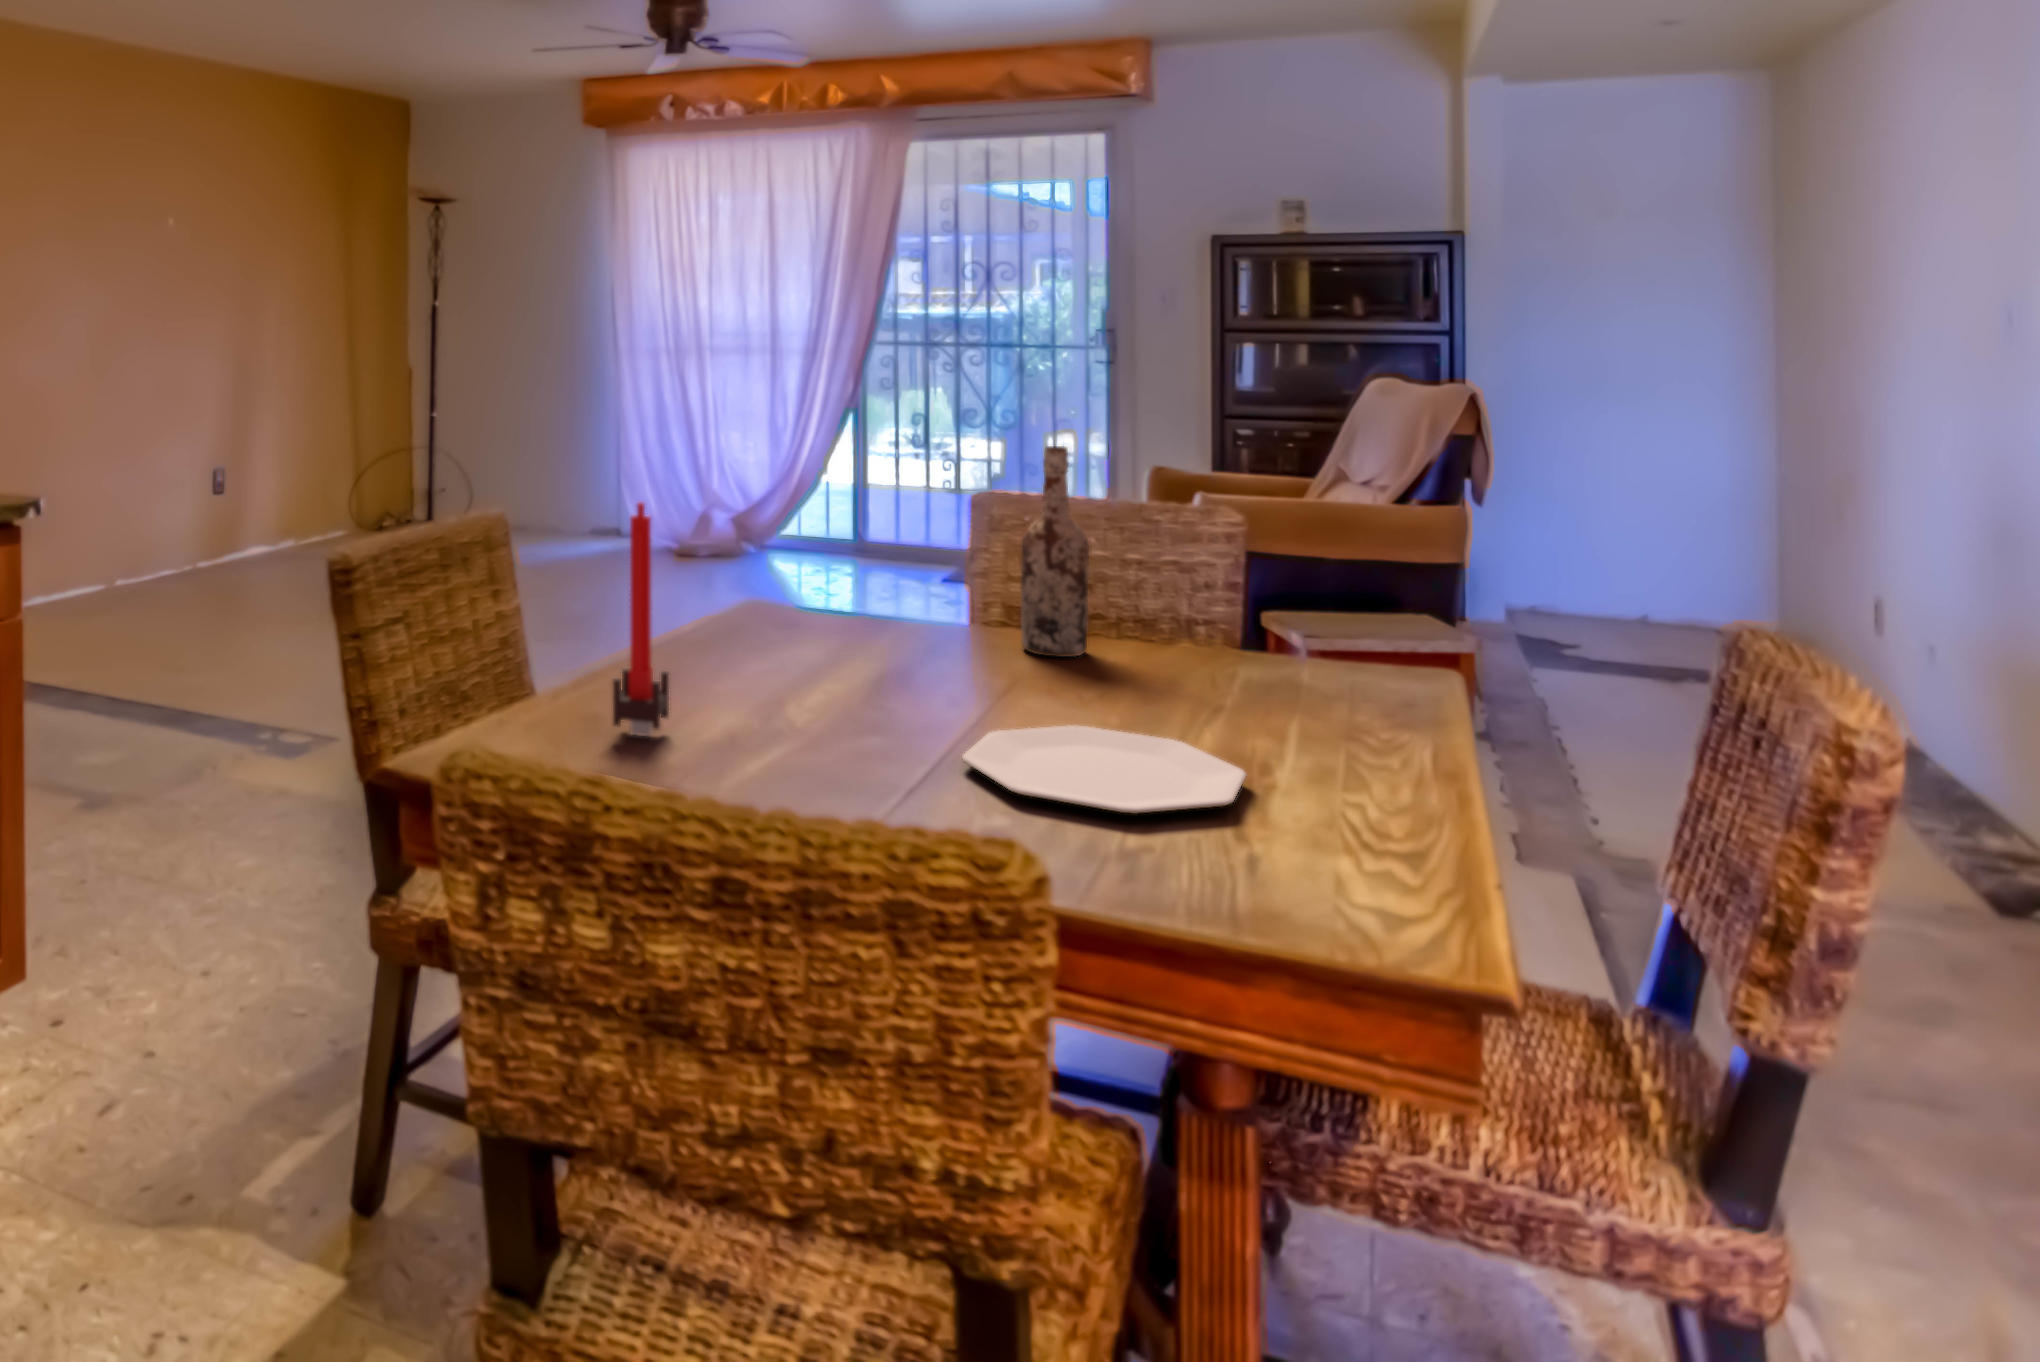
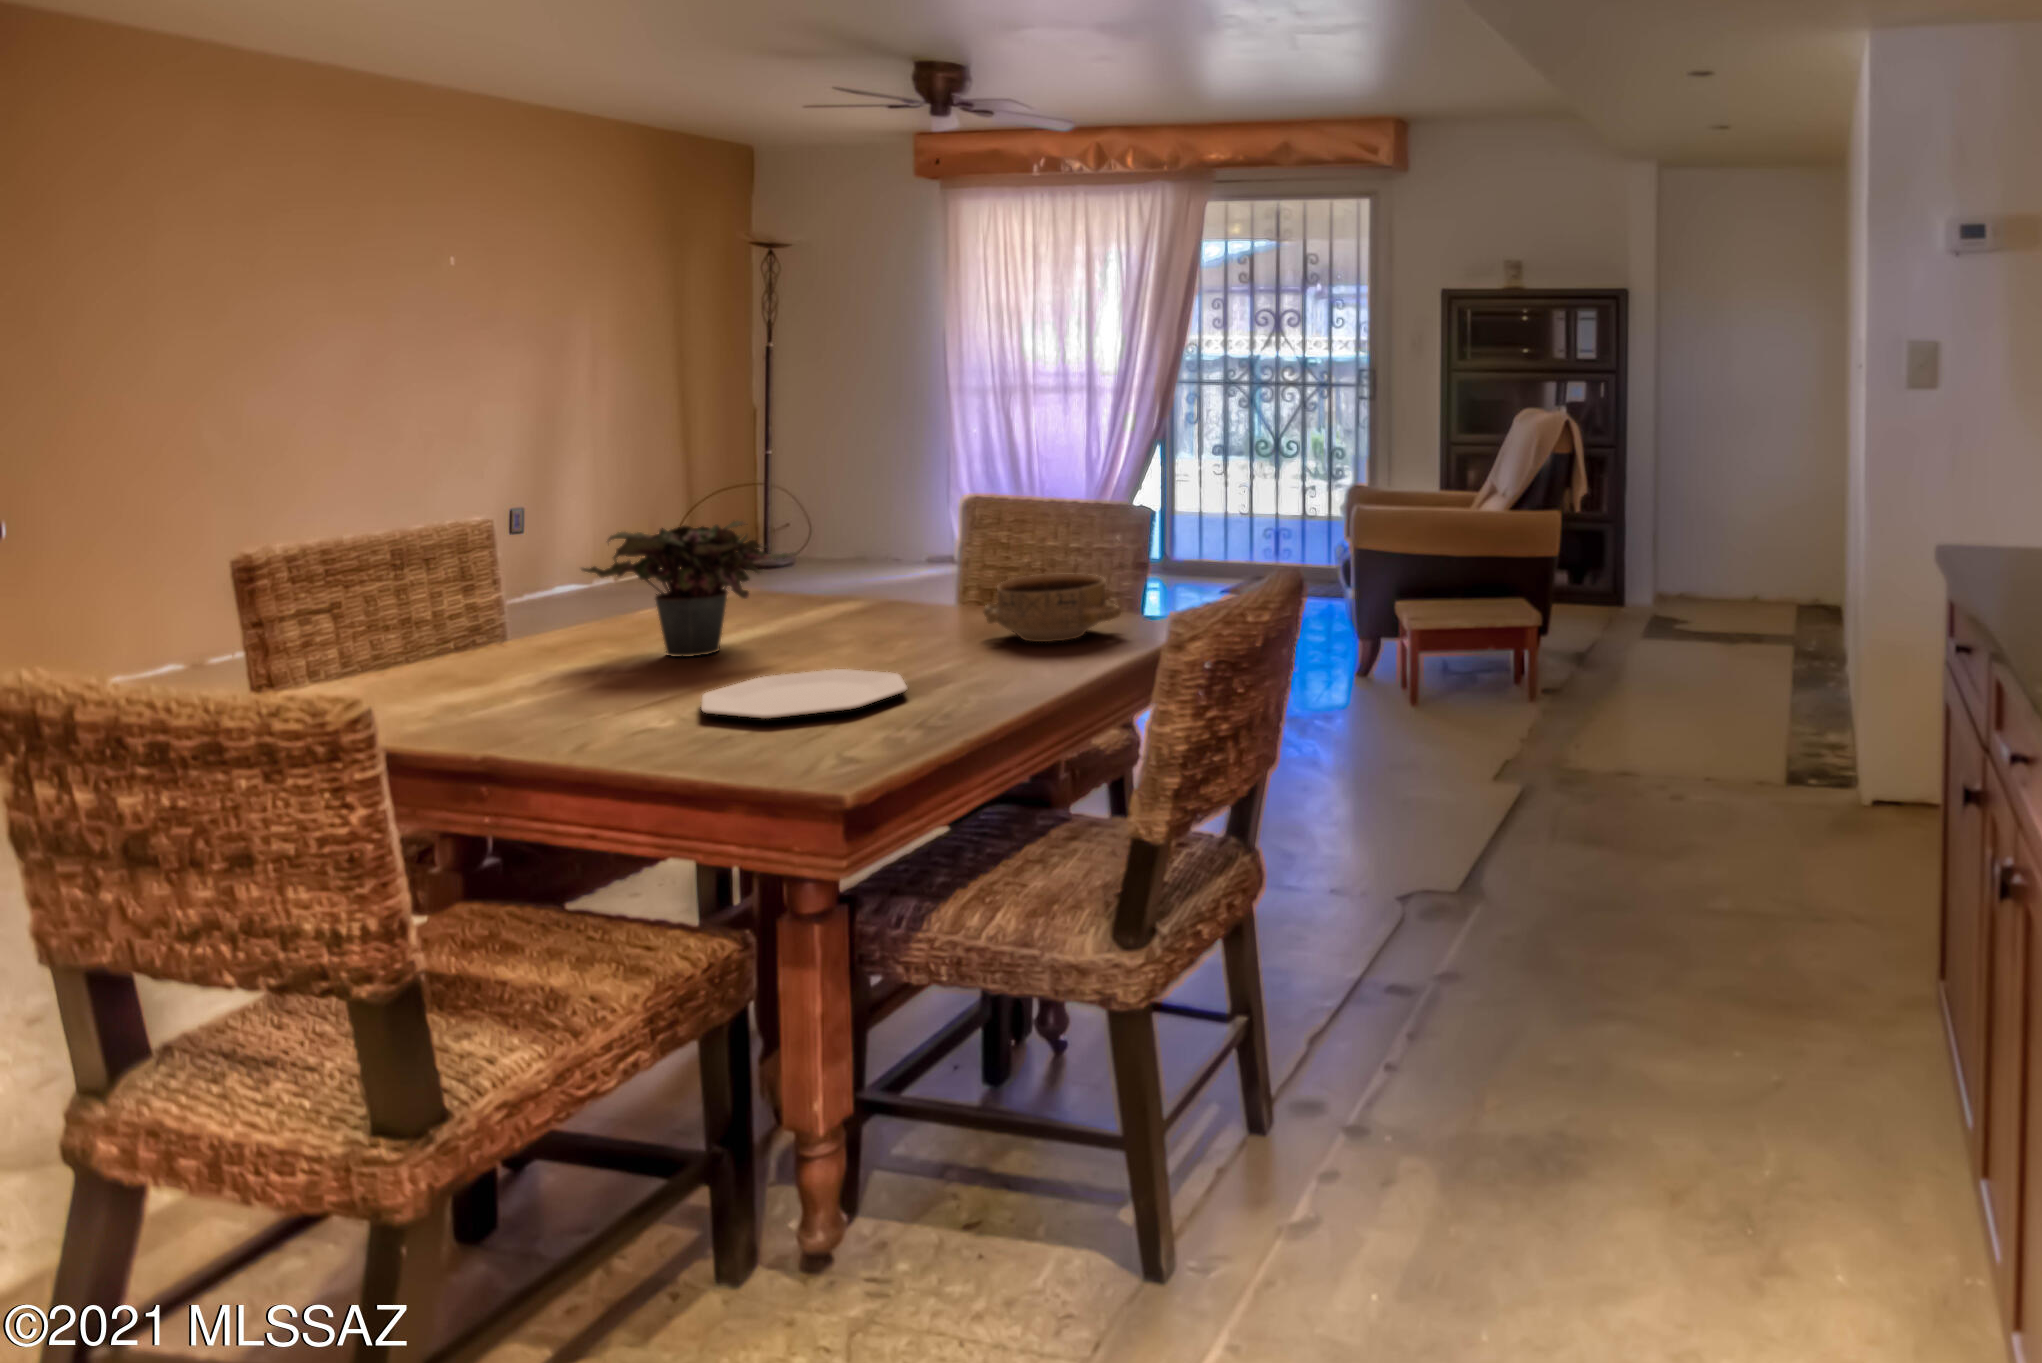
wine bottle: present [1021,446,1089,657] -> none [914,465,967,627]
candle: present [613,502,669,736] -> none [433,514,498,699]
potted plant: none [679,512,940,685] -> present [582,521,795,657]
ceramic bowl: none [1151,596,1355,693] -> present [984,574,1121,642]

